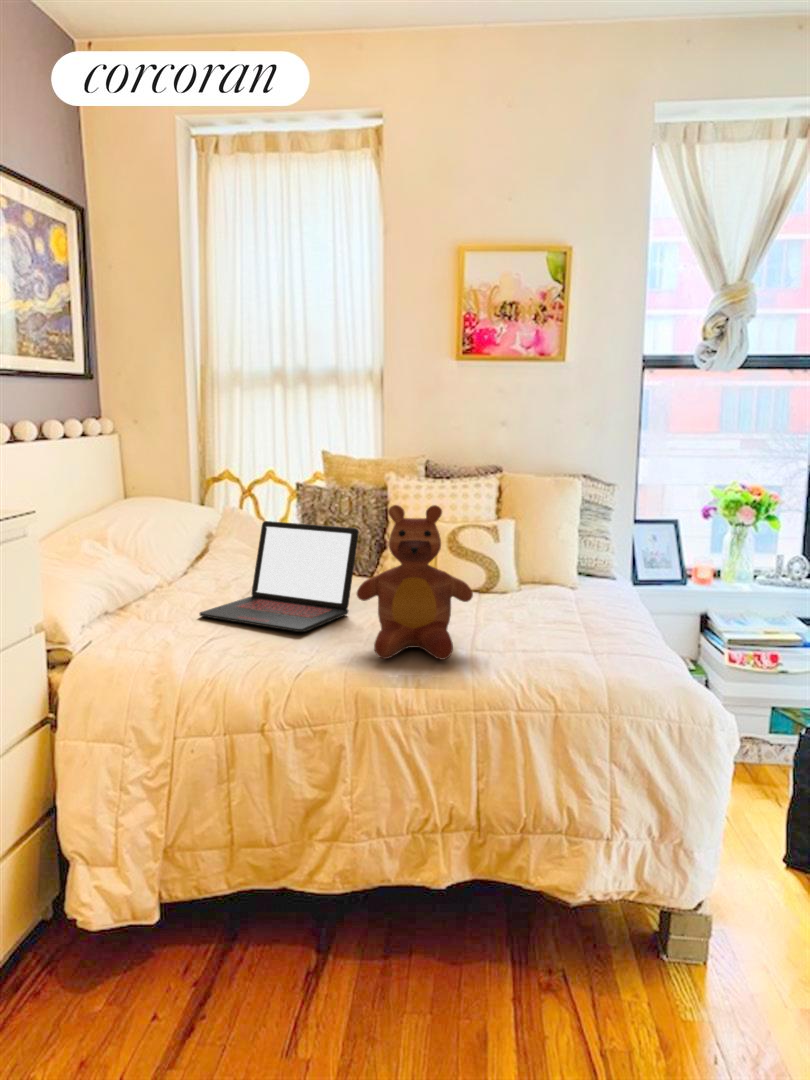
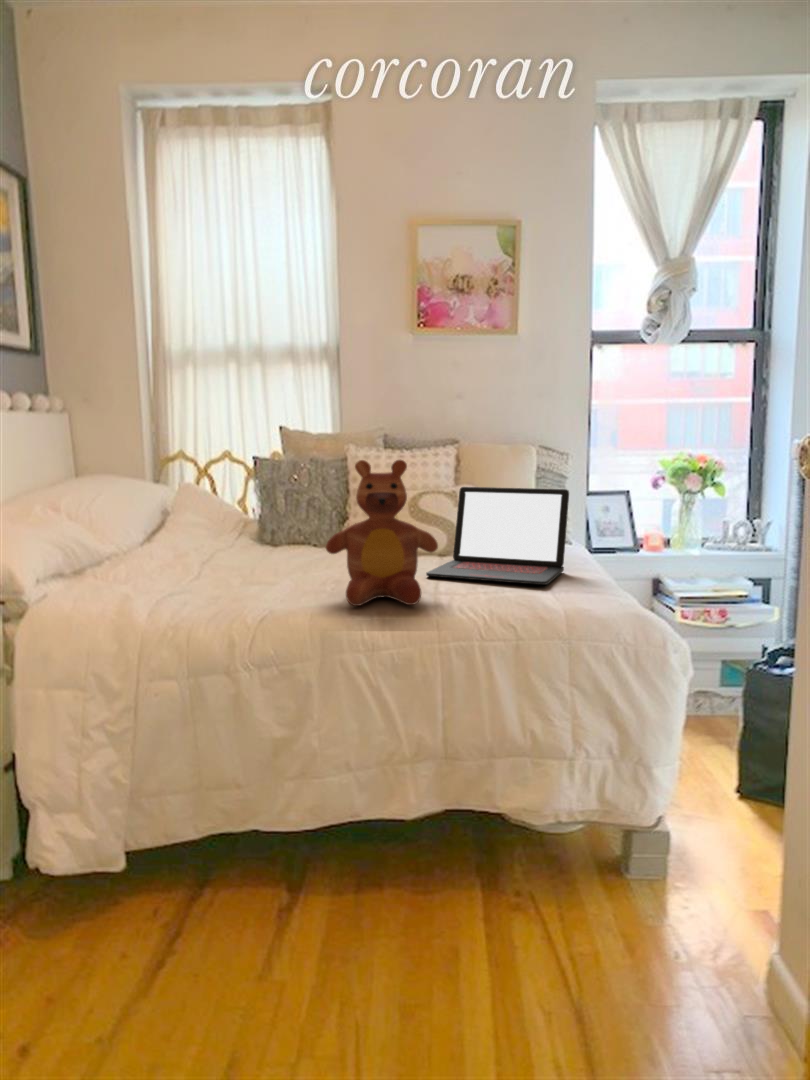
laptop: present [200,521,359,632] -> present [426,487,569,585]

